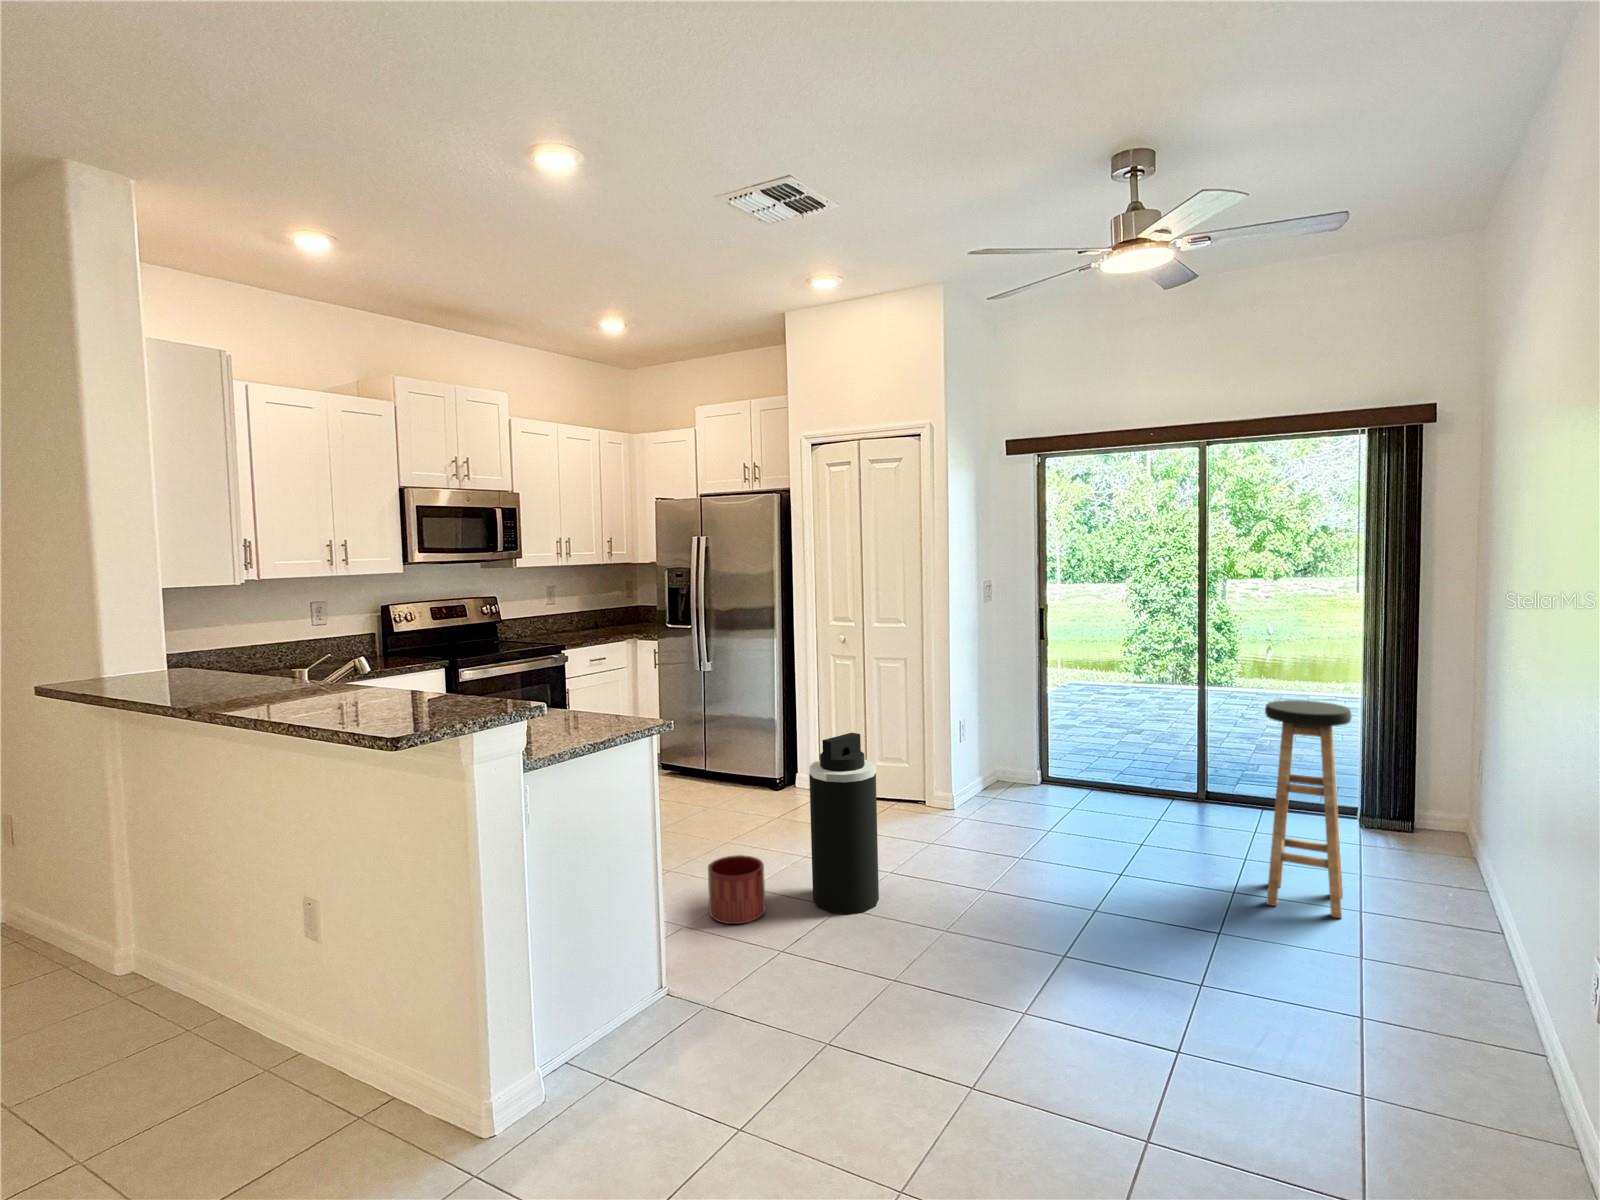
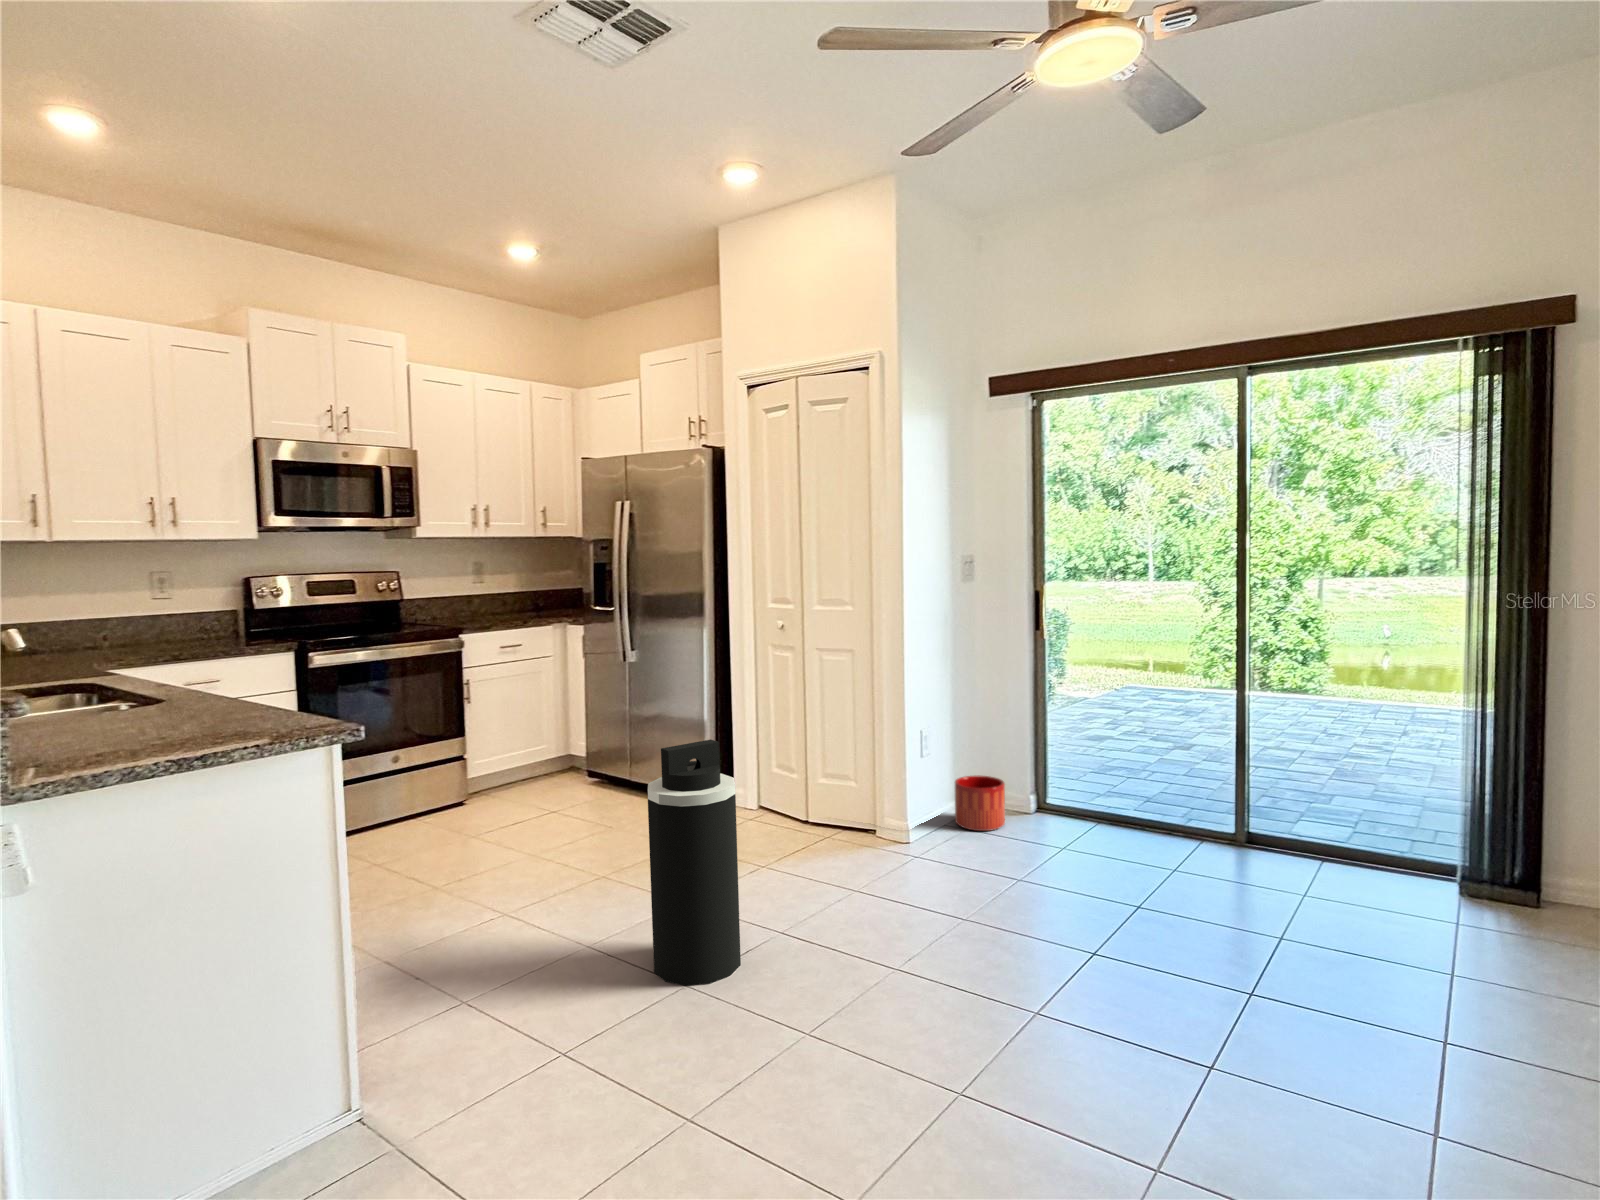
bar stool: present [1265,700,1352,918] -> none [1286,711,1418,1040]
planter: present [708,855,765,924] -> present [955,775,1005,831]

